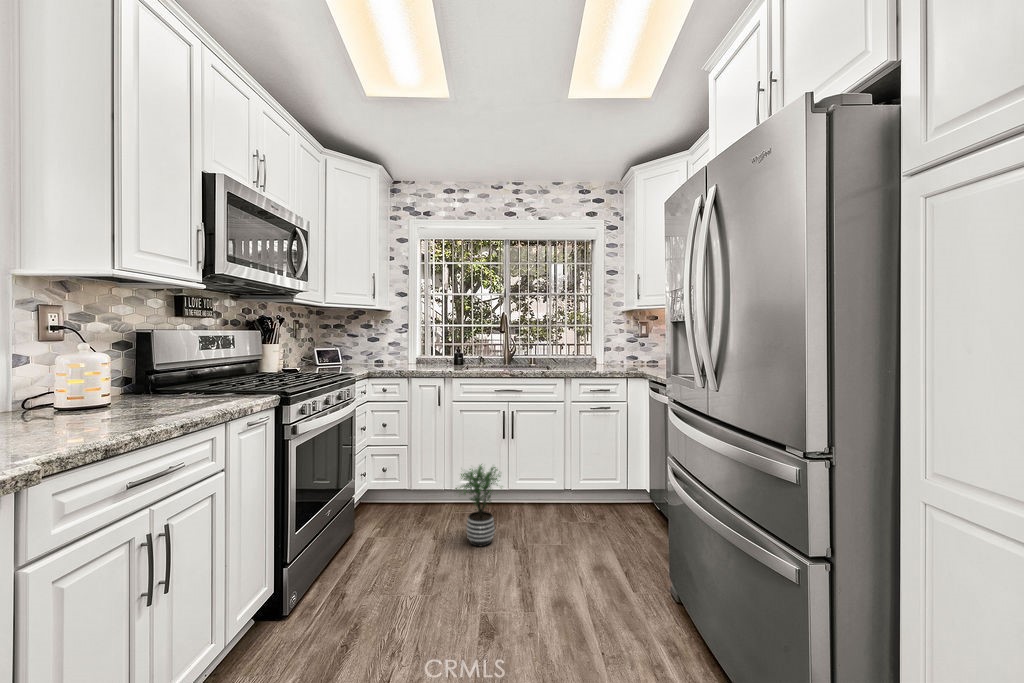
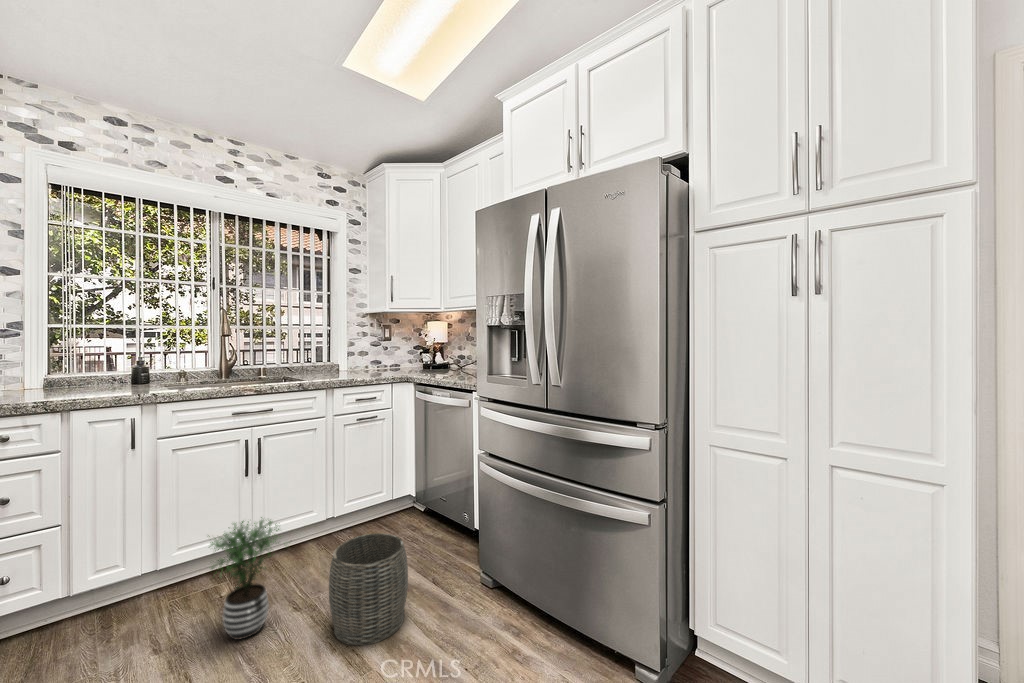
woven basket: none [521,497,584,583] -> present [329,533,408,646]

